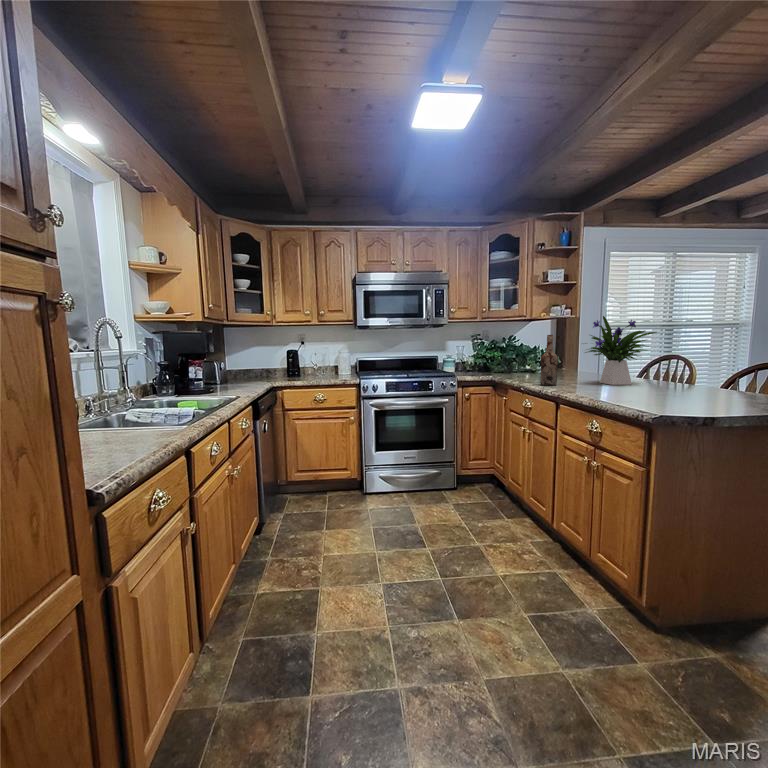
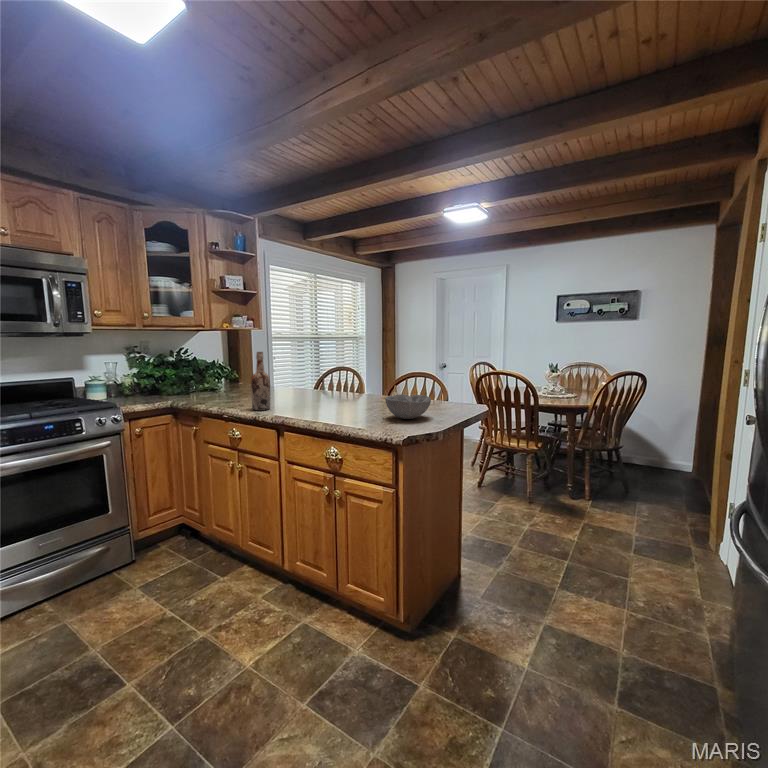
flower arrangement: present [585,316,657,385] -> none [289,333,356,403]
bowl: none [662,378,728,404] -> present [385,394,431,419]

